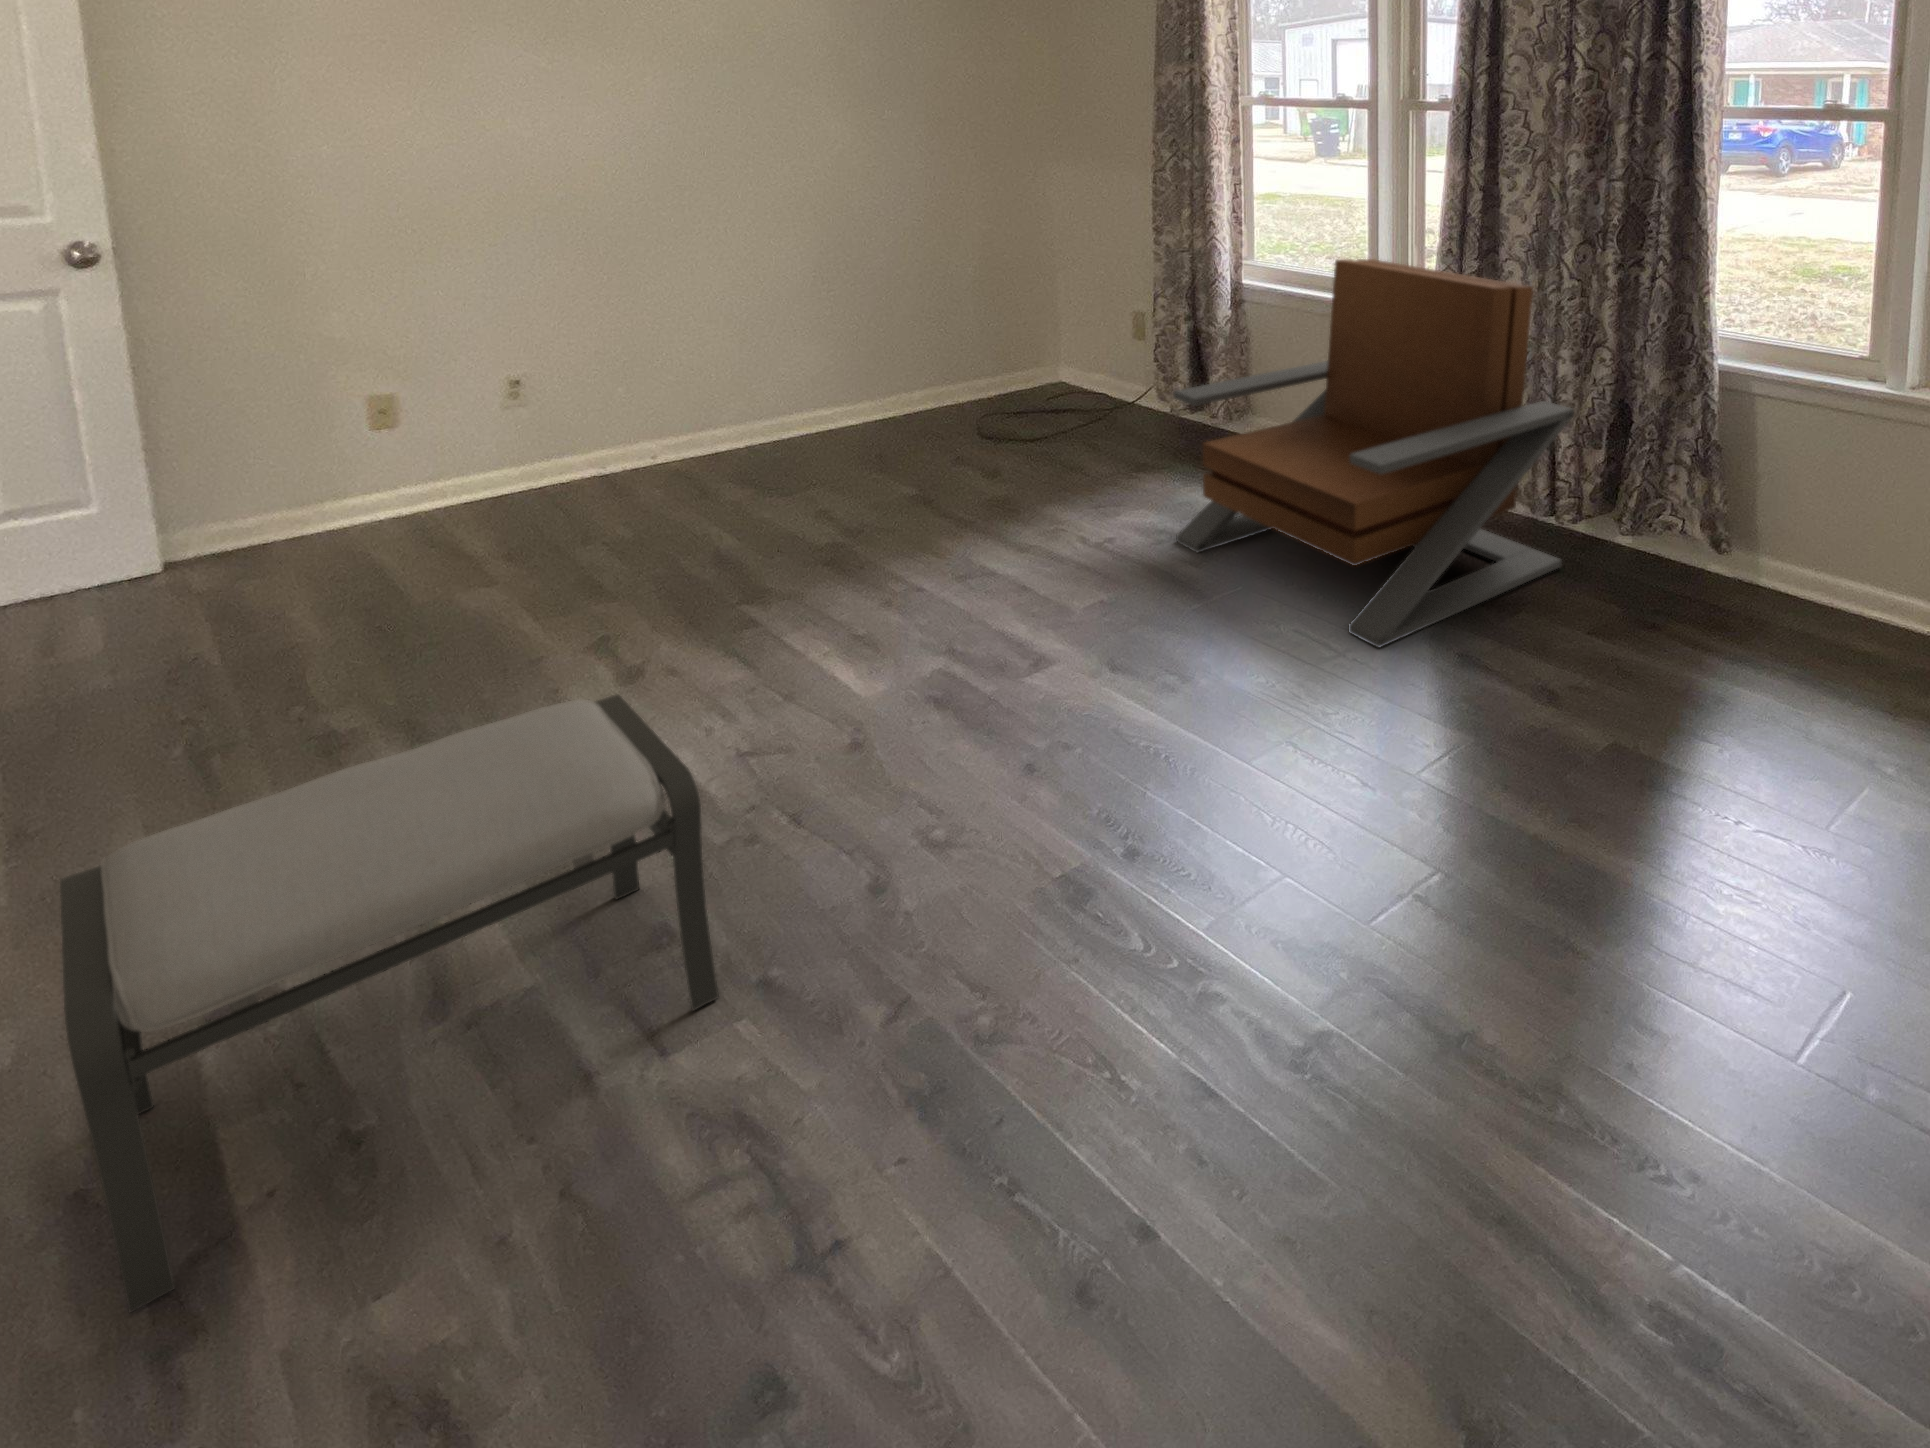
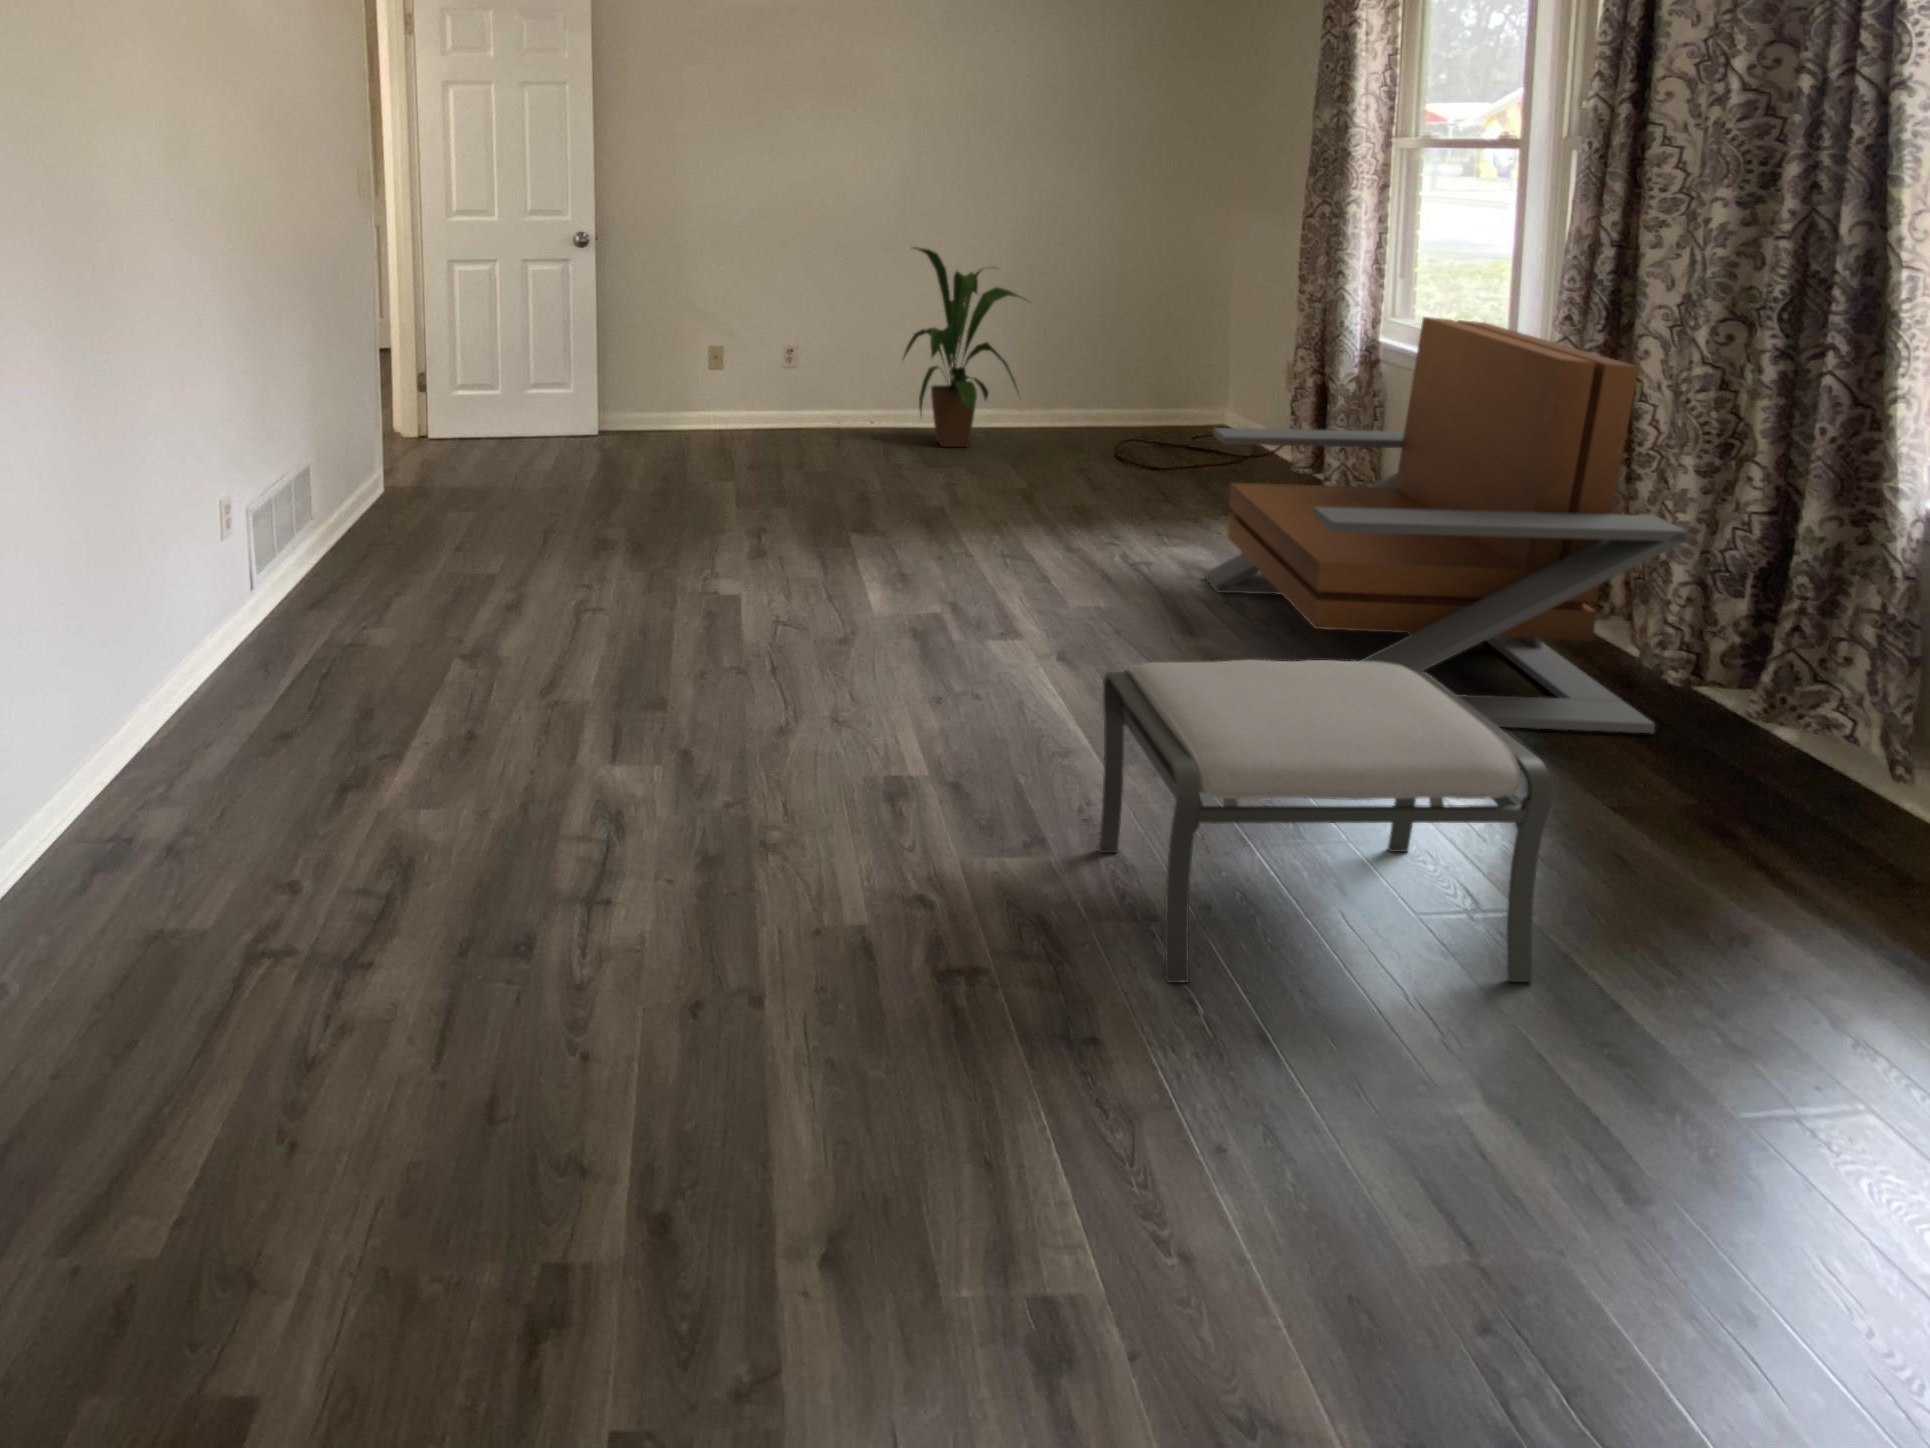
house plant: none [694,224,877,466] -> present [904,247,1021,447]
ottoman: present [60,694,719,1312] -> present [1098,660,1553,983]

